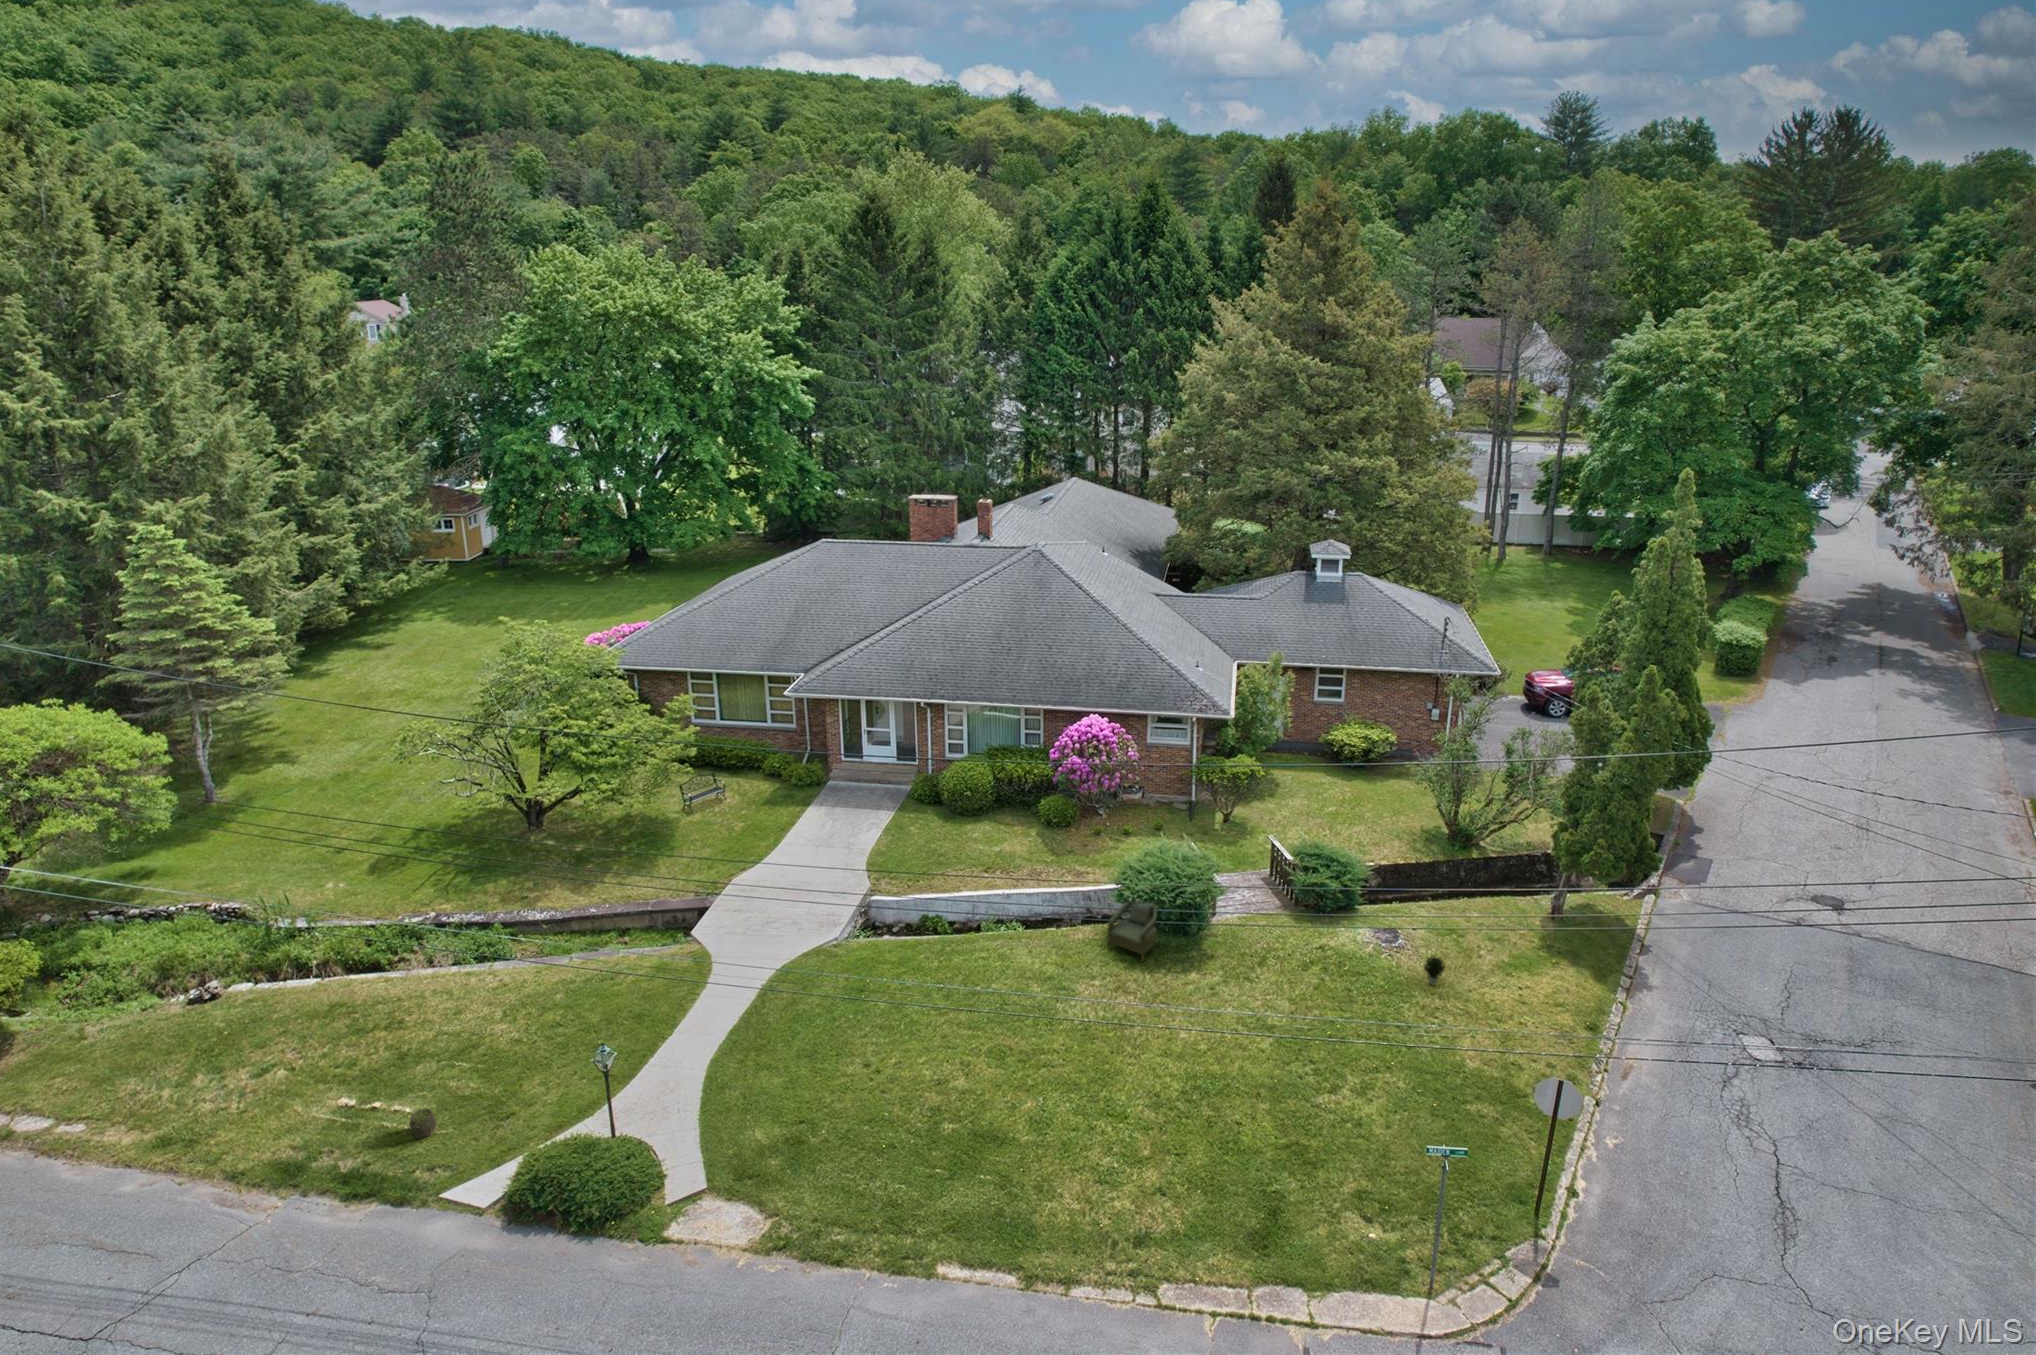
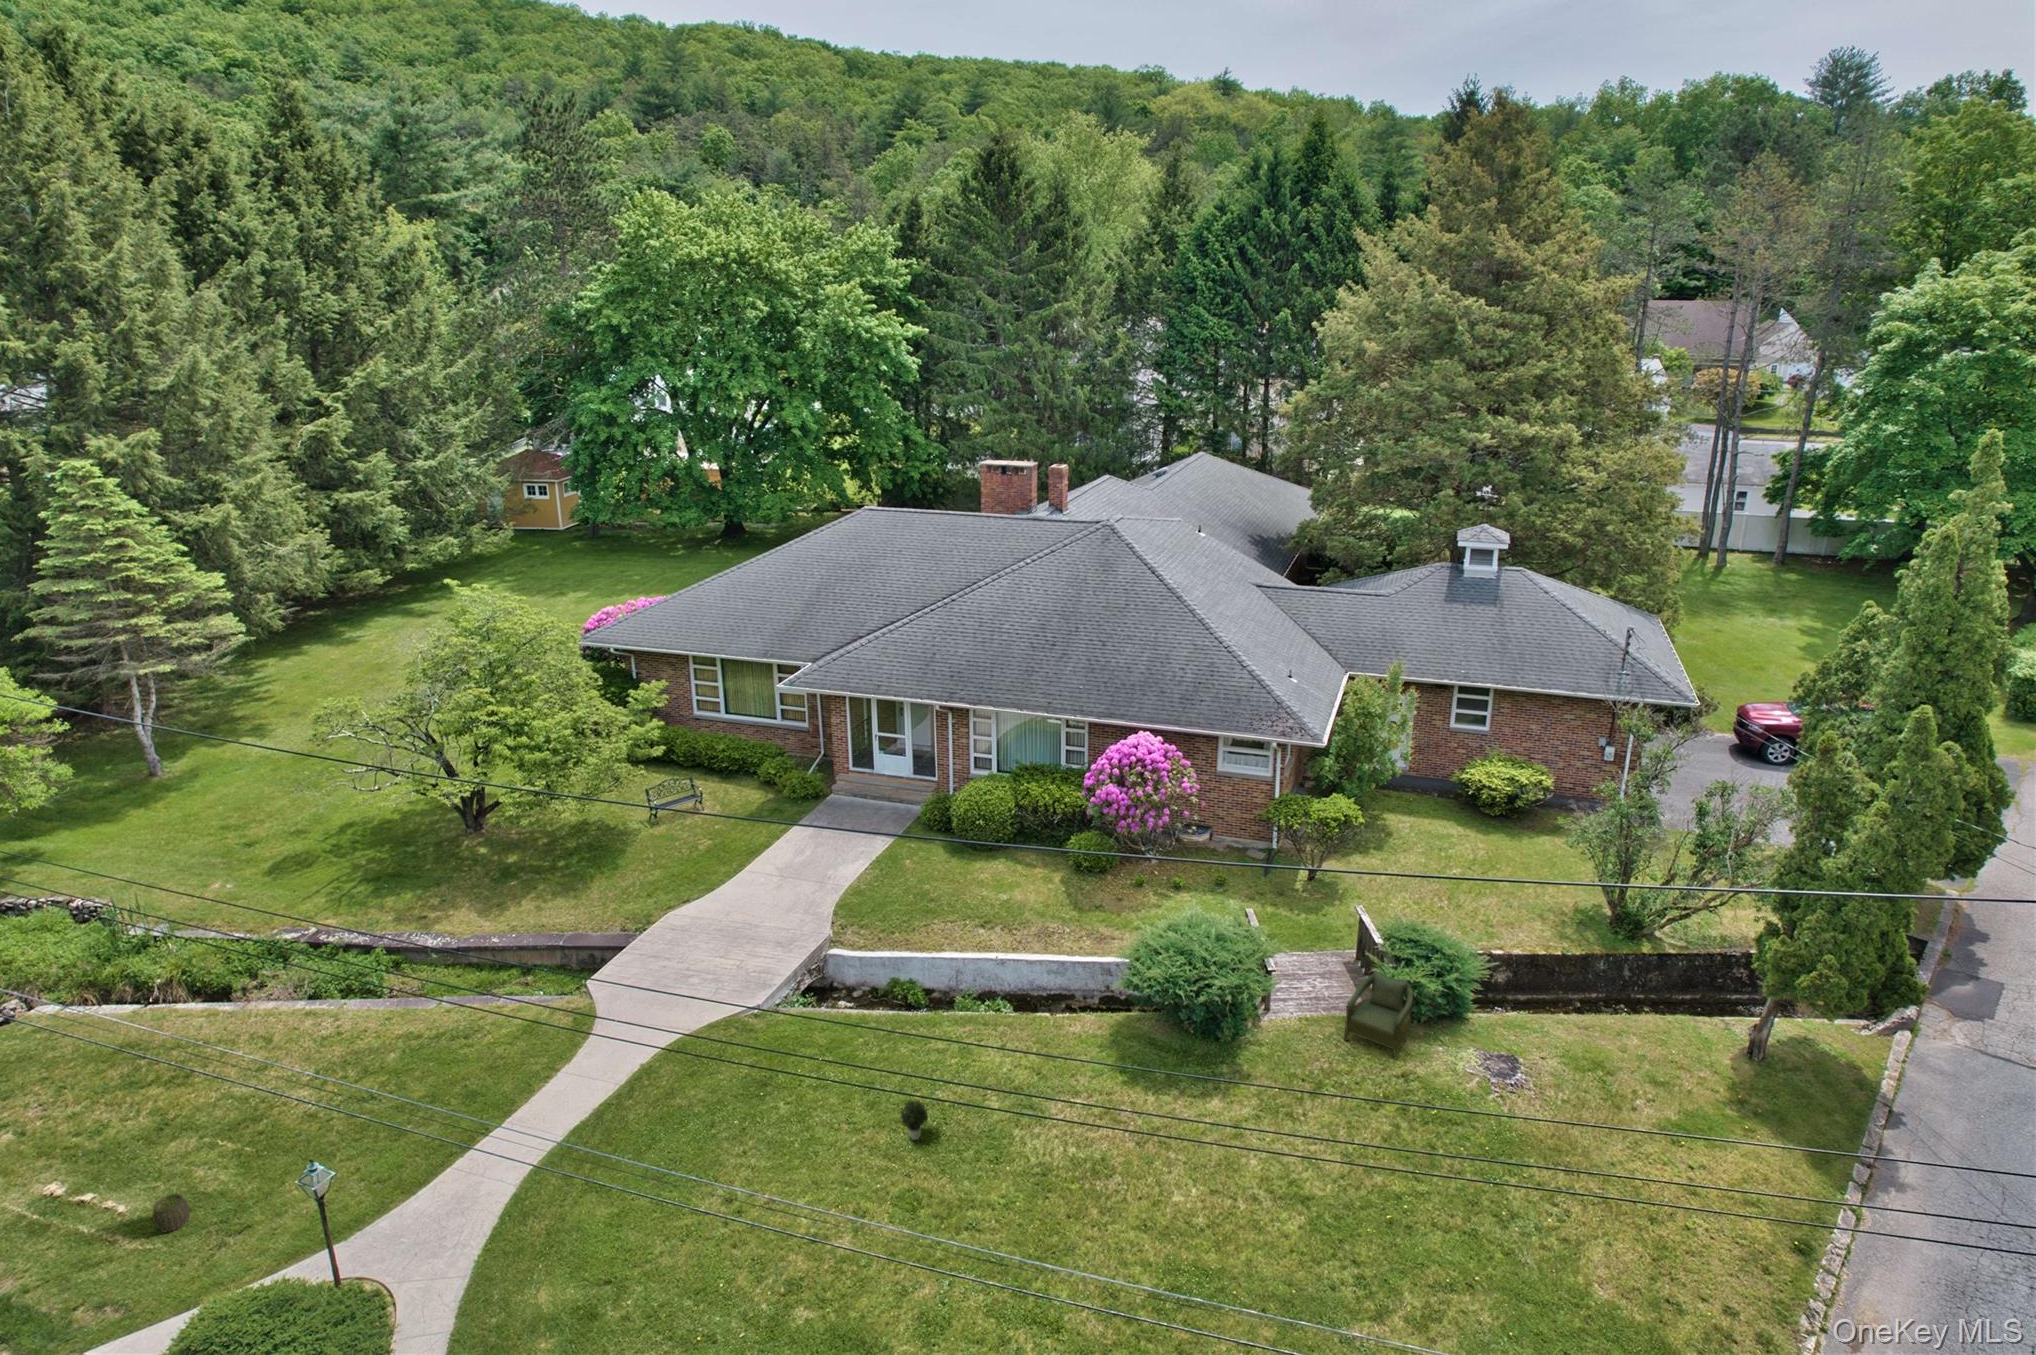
armchair: present [1108,902,1157,962] -> present [1344,971,1413,1060]
potted plant: present [1424,957,1445,985] -> present [900,1100,928,1140]

